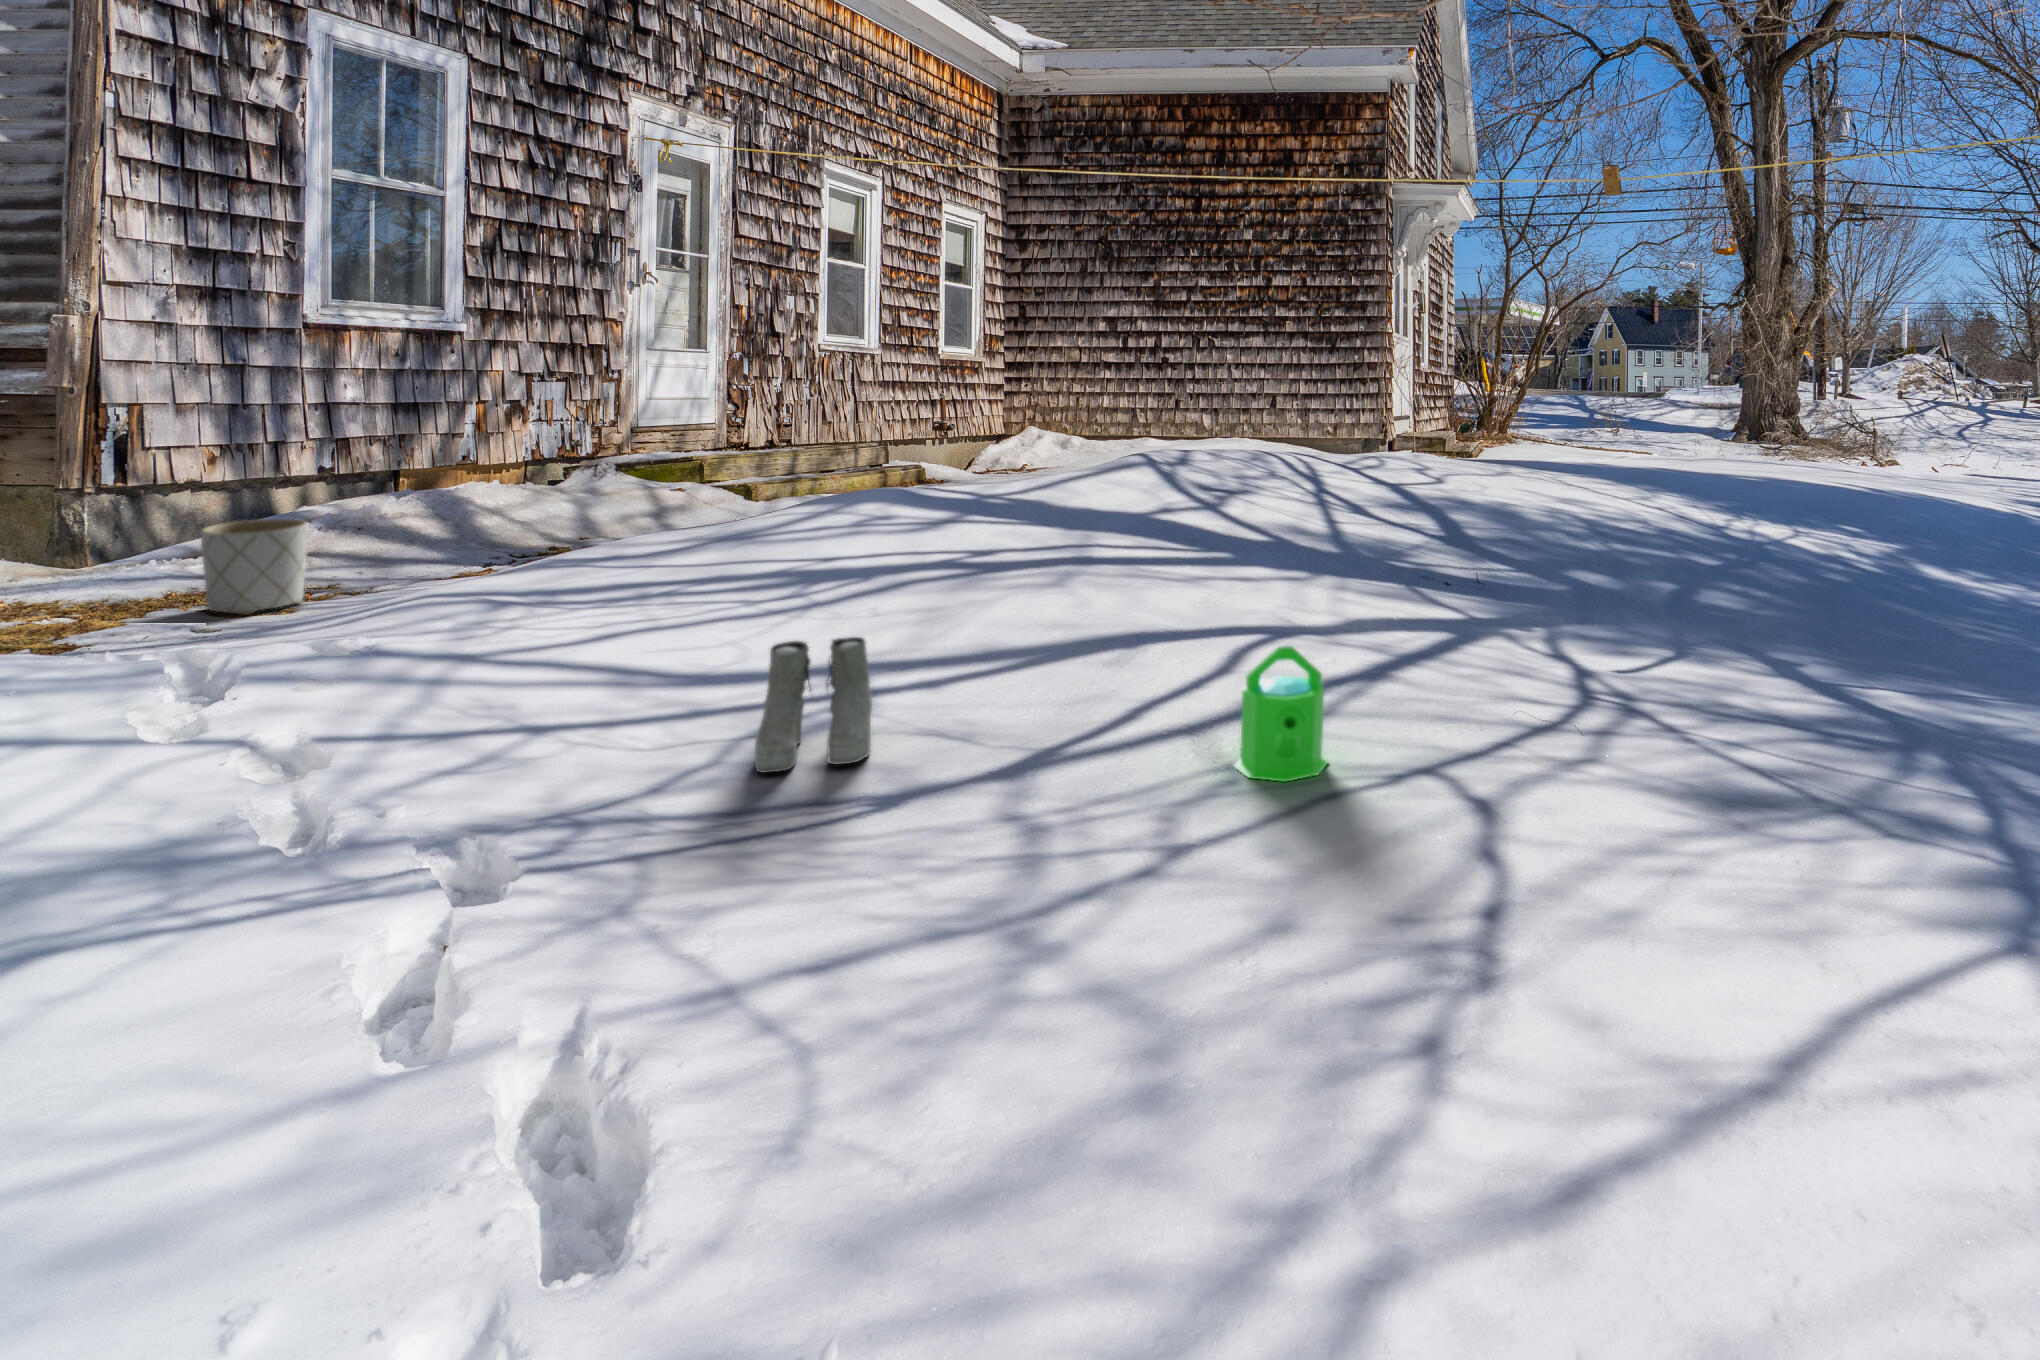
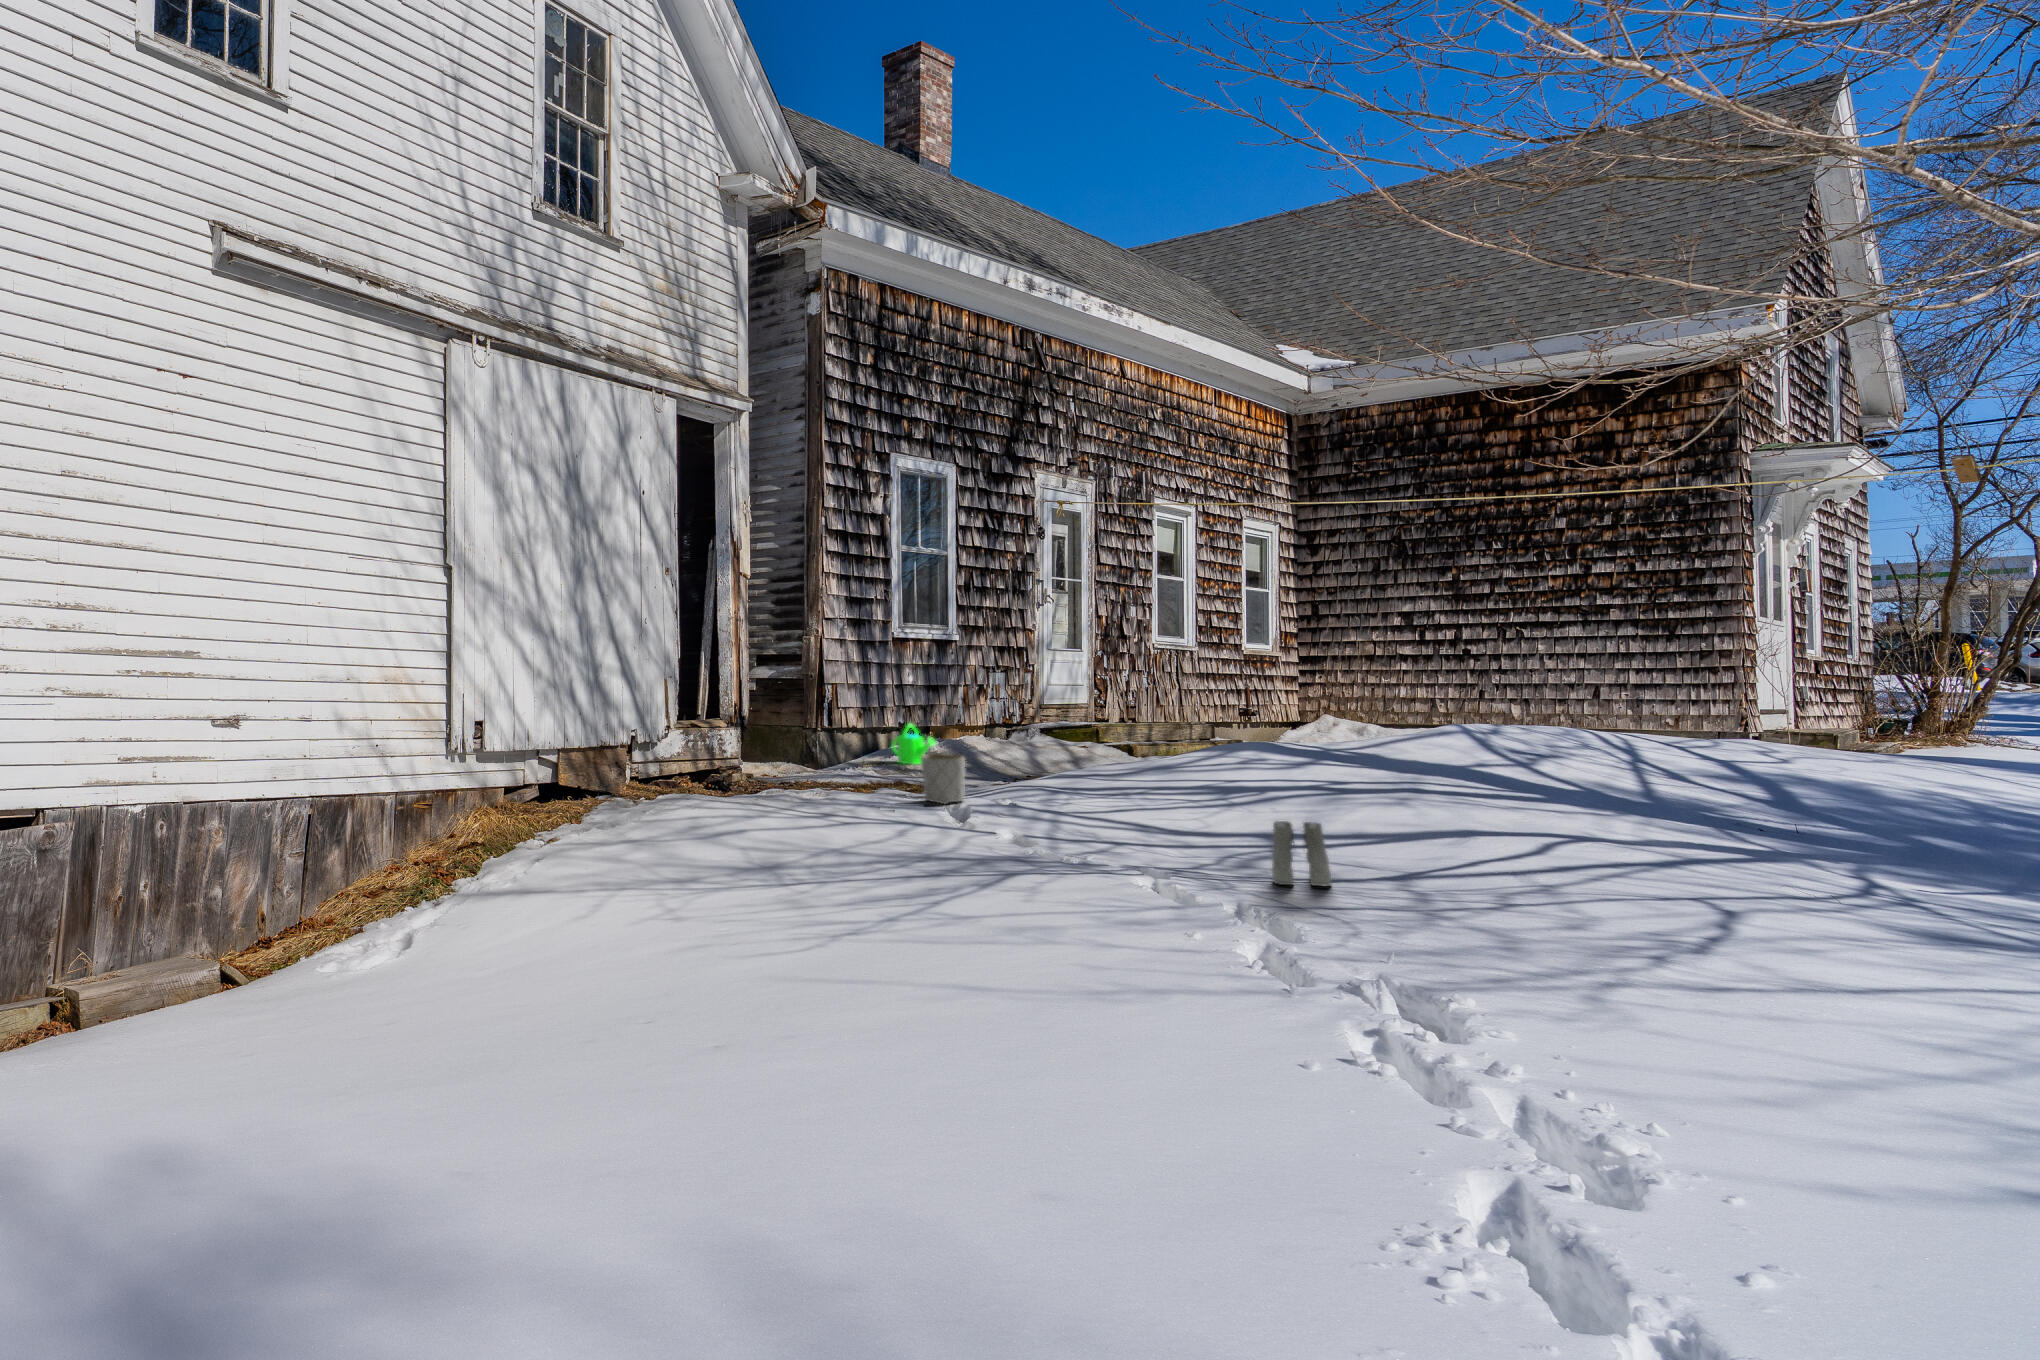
watering can: present [1234,646,1328,782] -> present [891,723,936,764]

